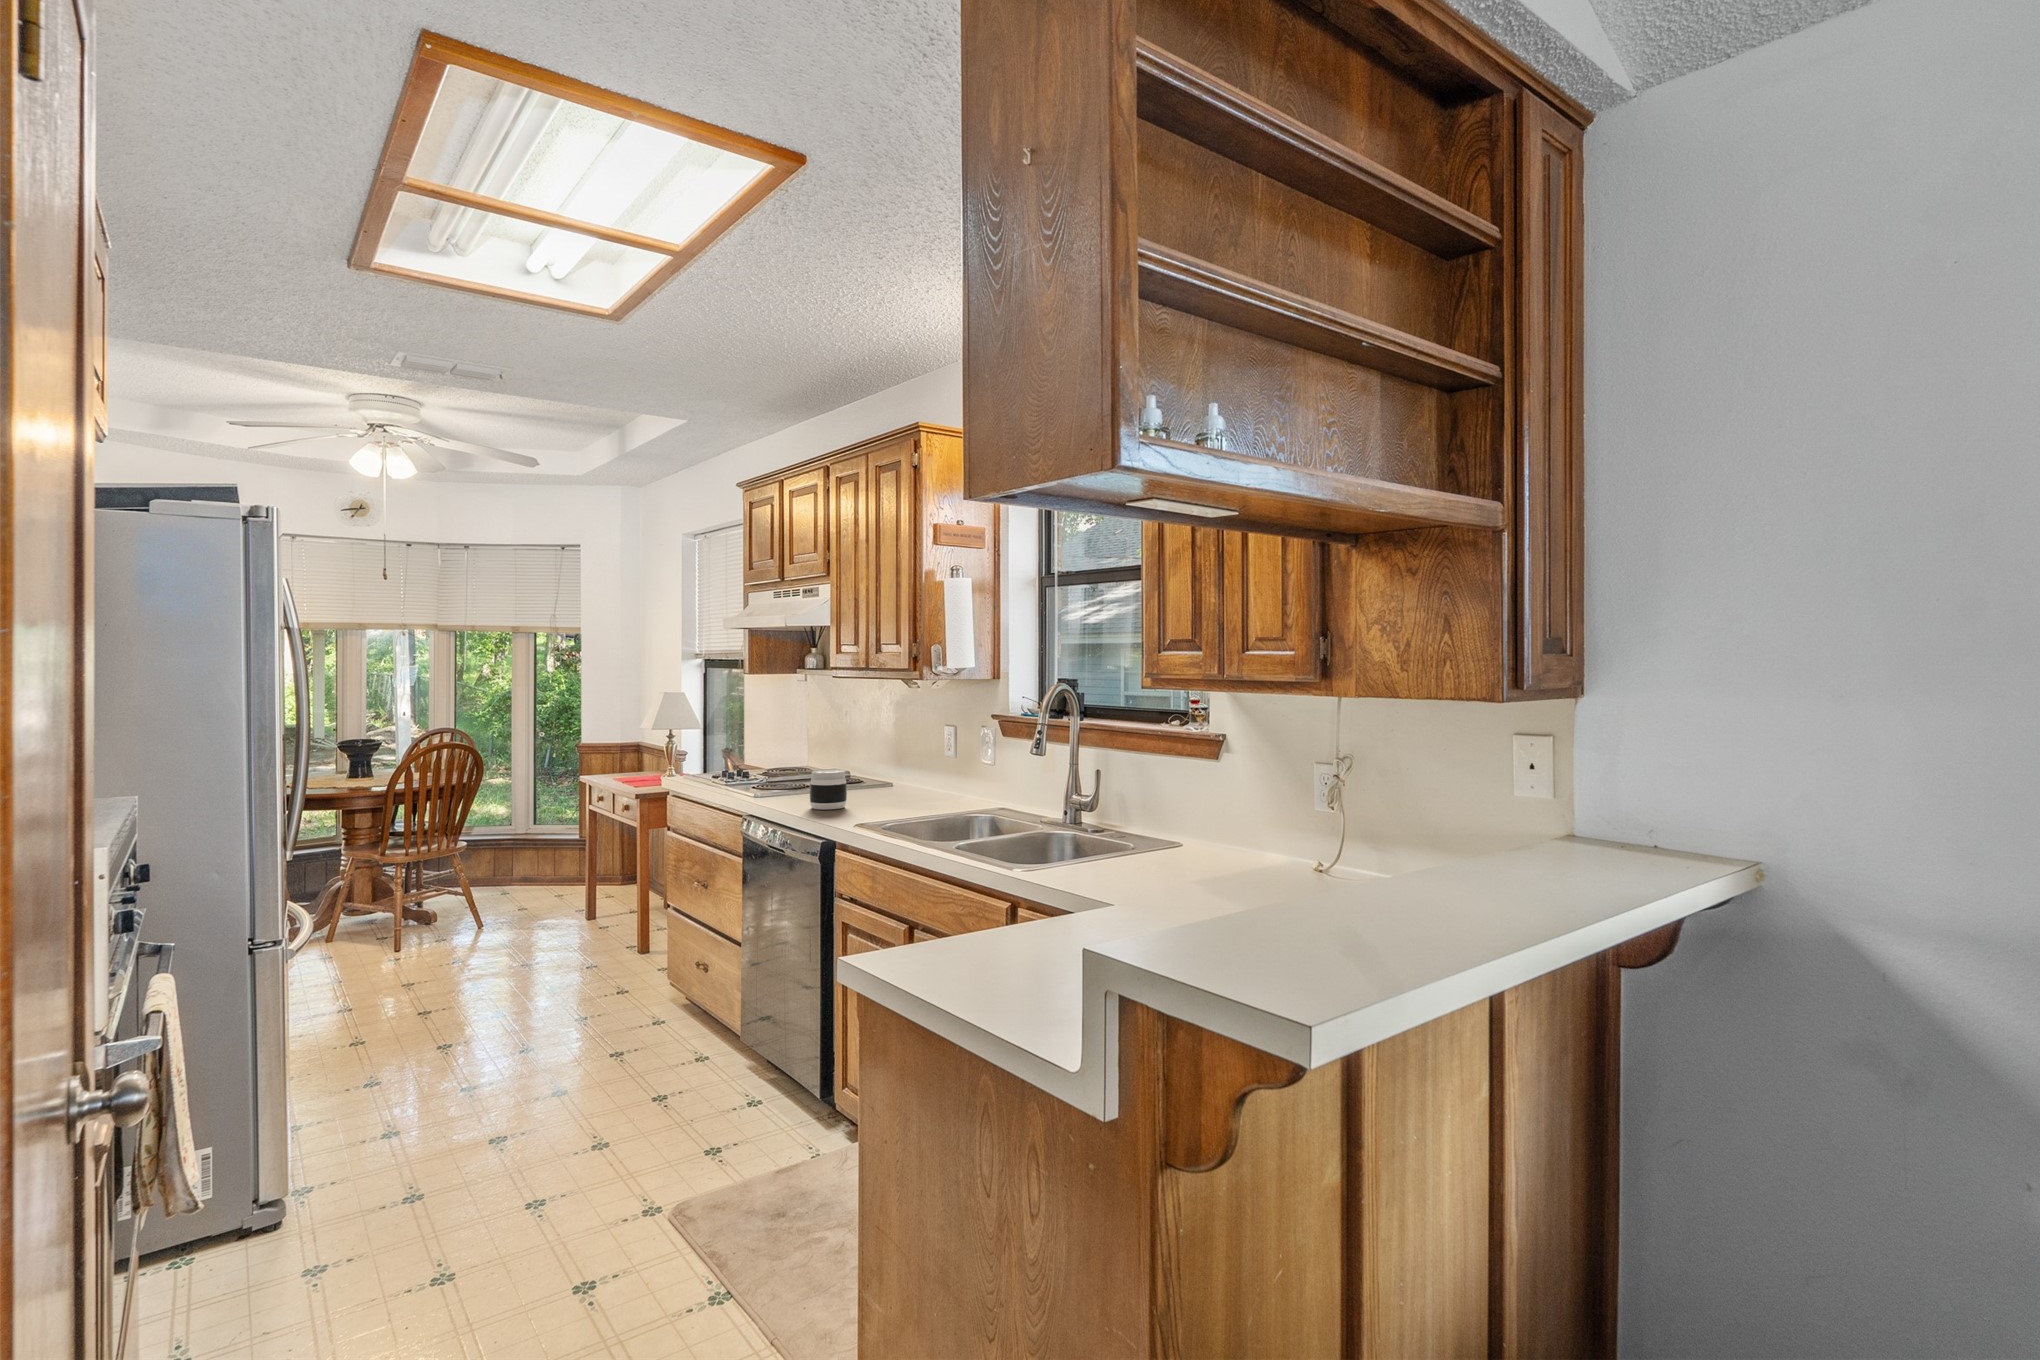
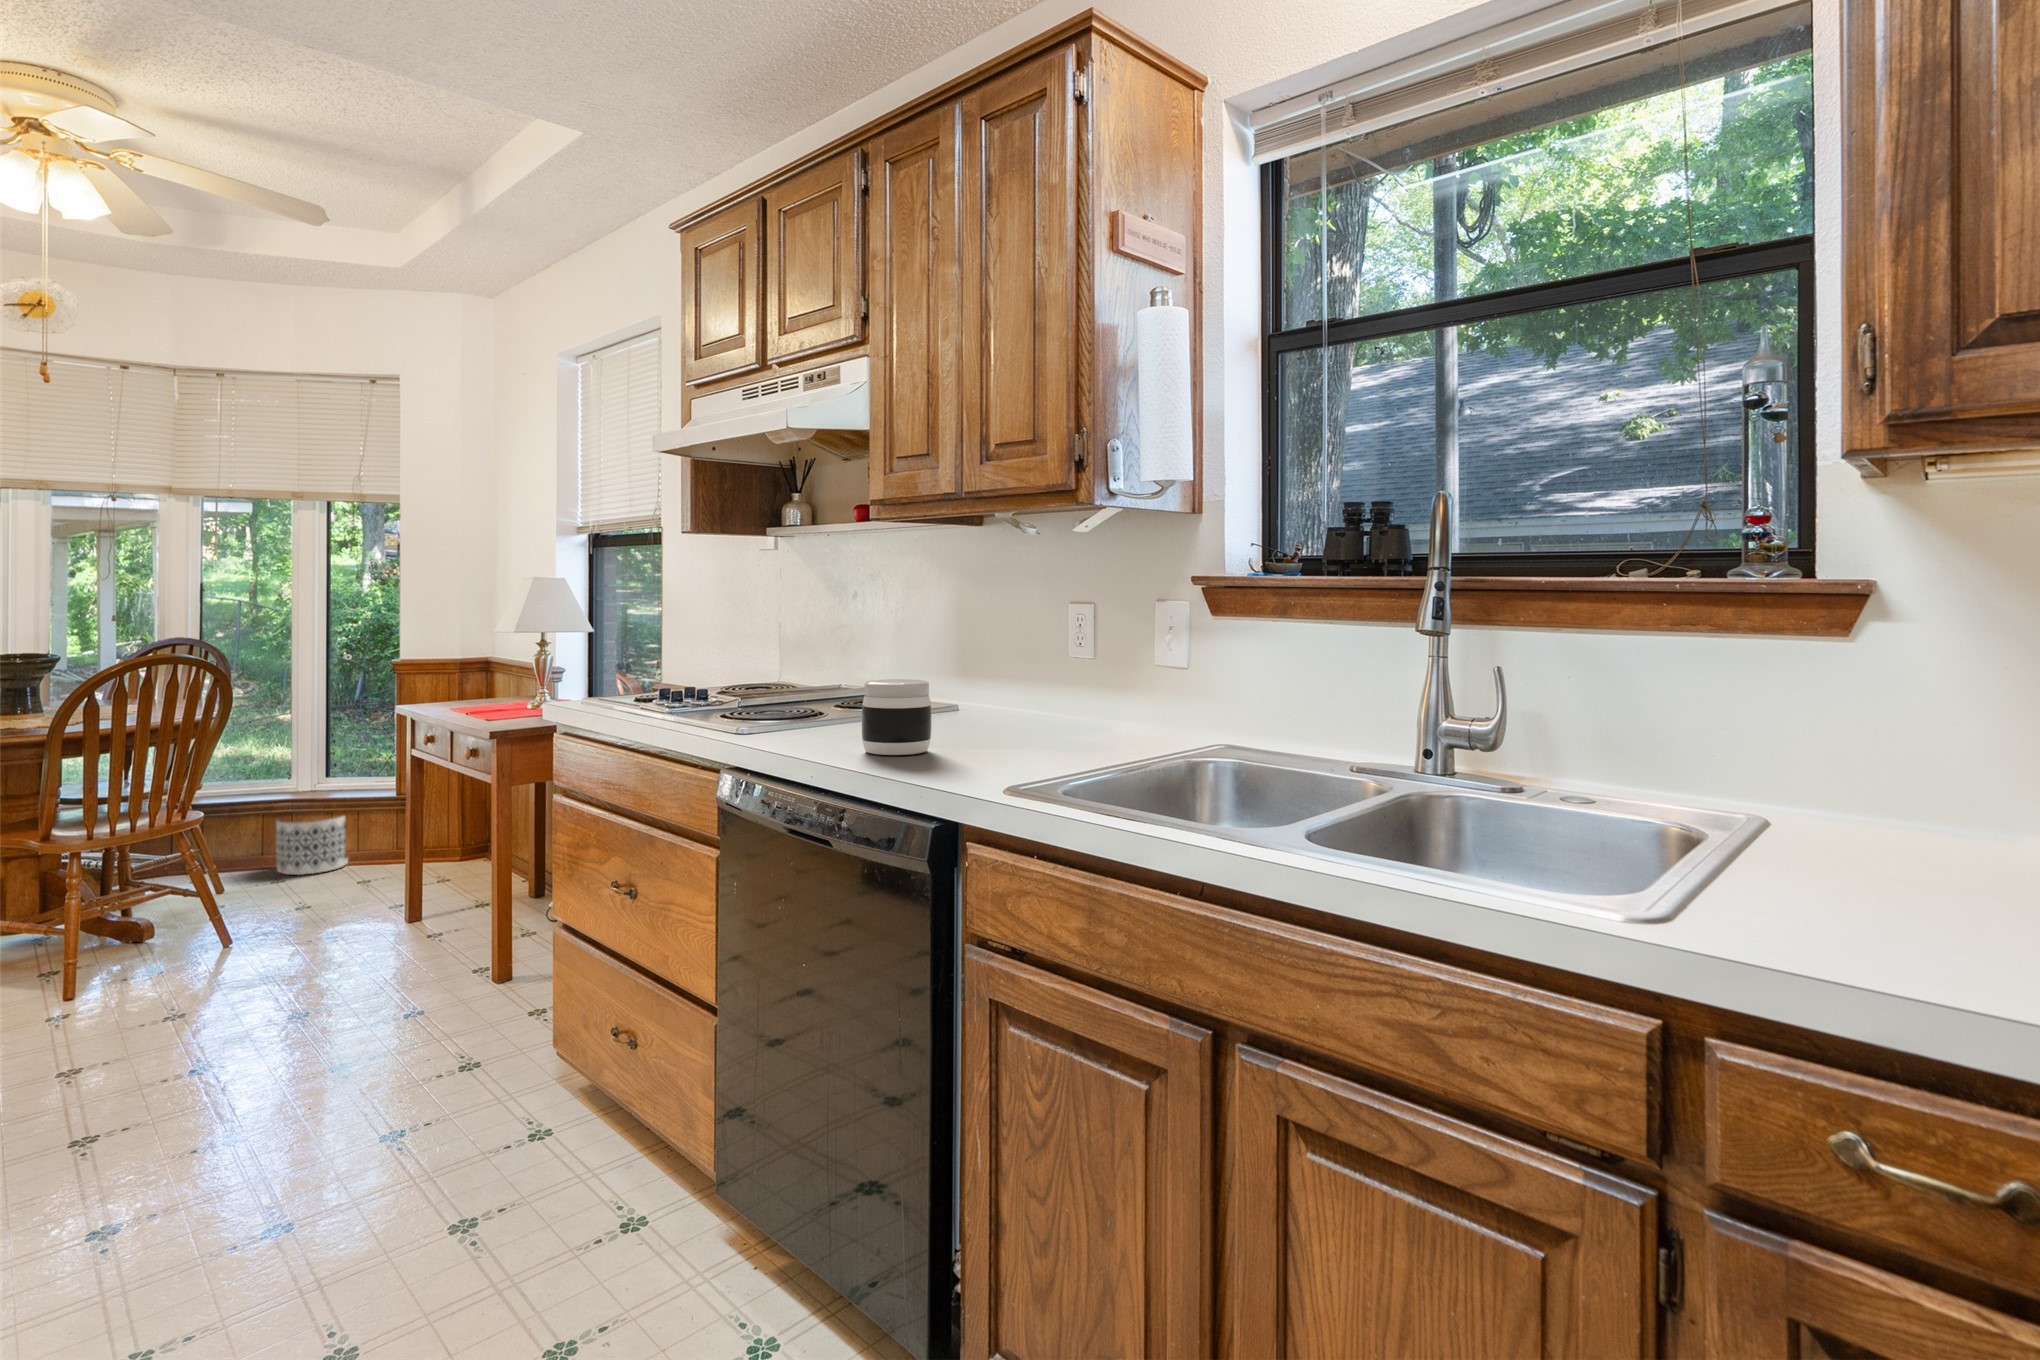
planter: none [502,847,547,891] -> present [276,816,348,875]

